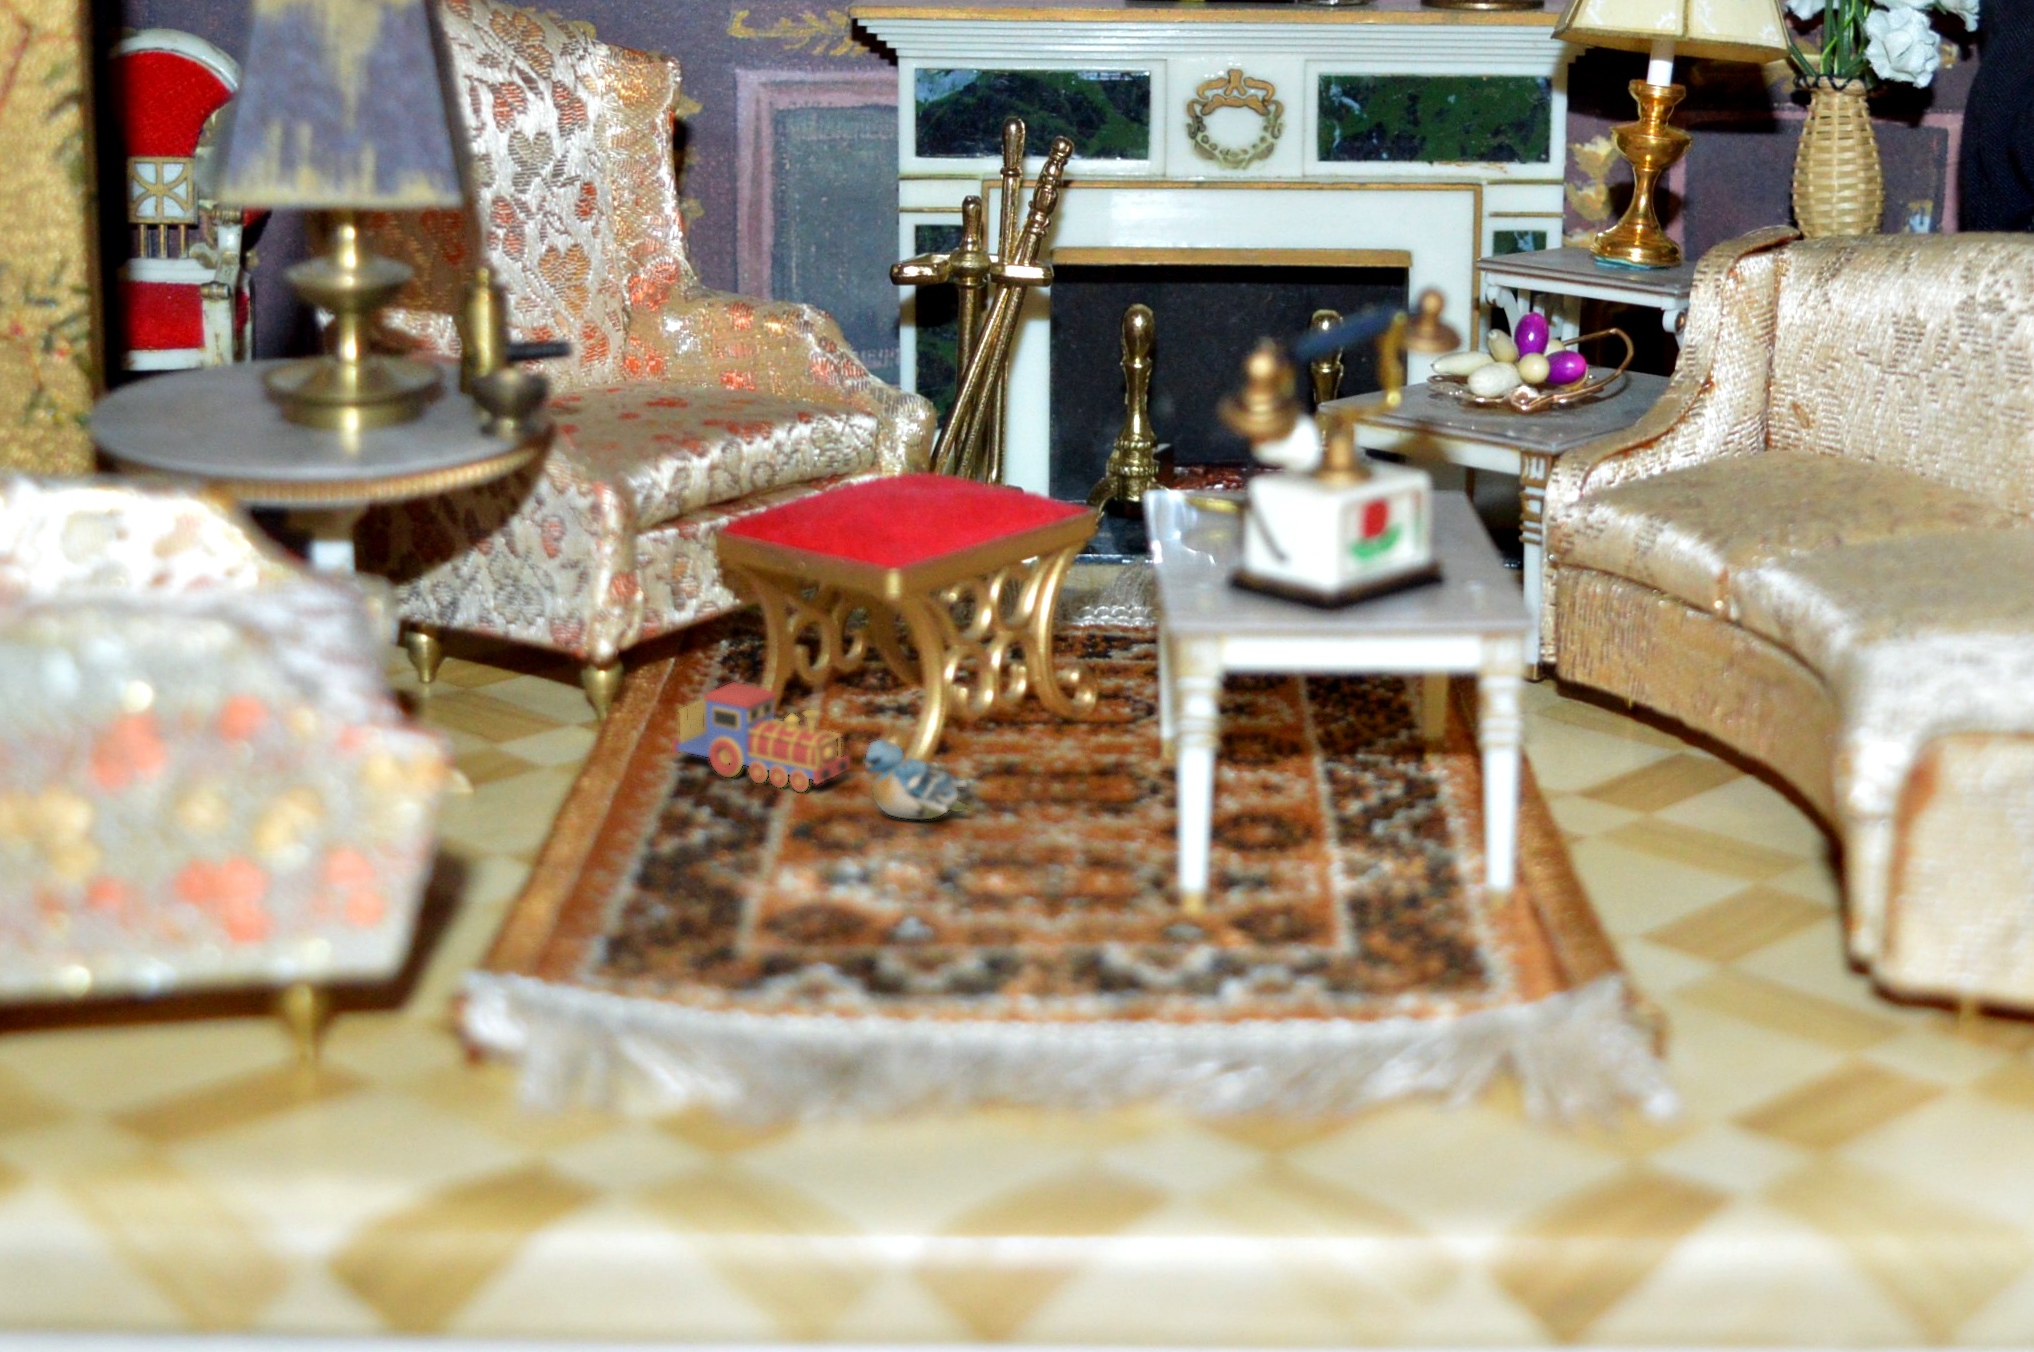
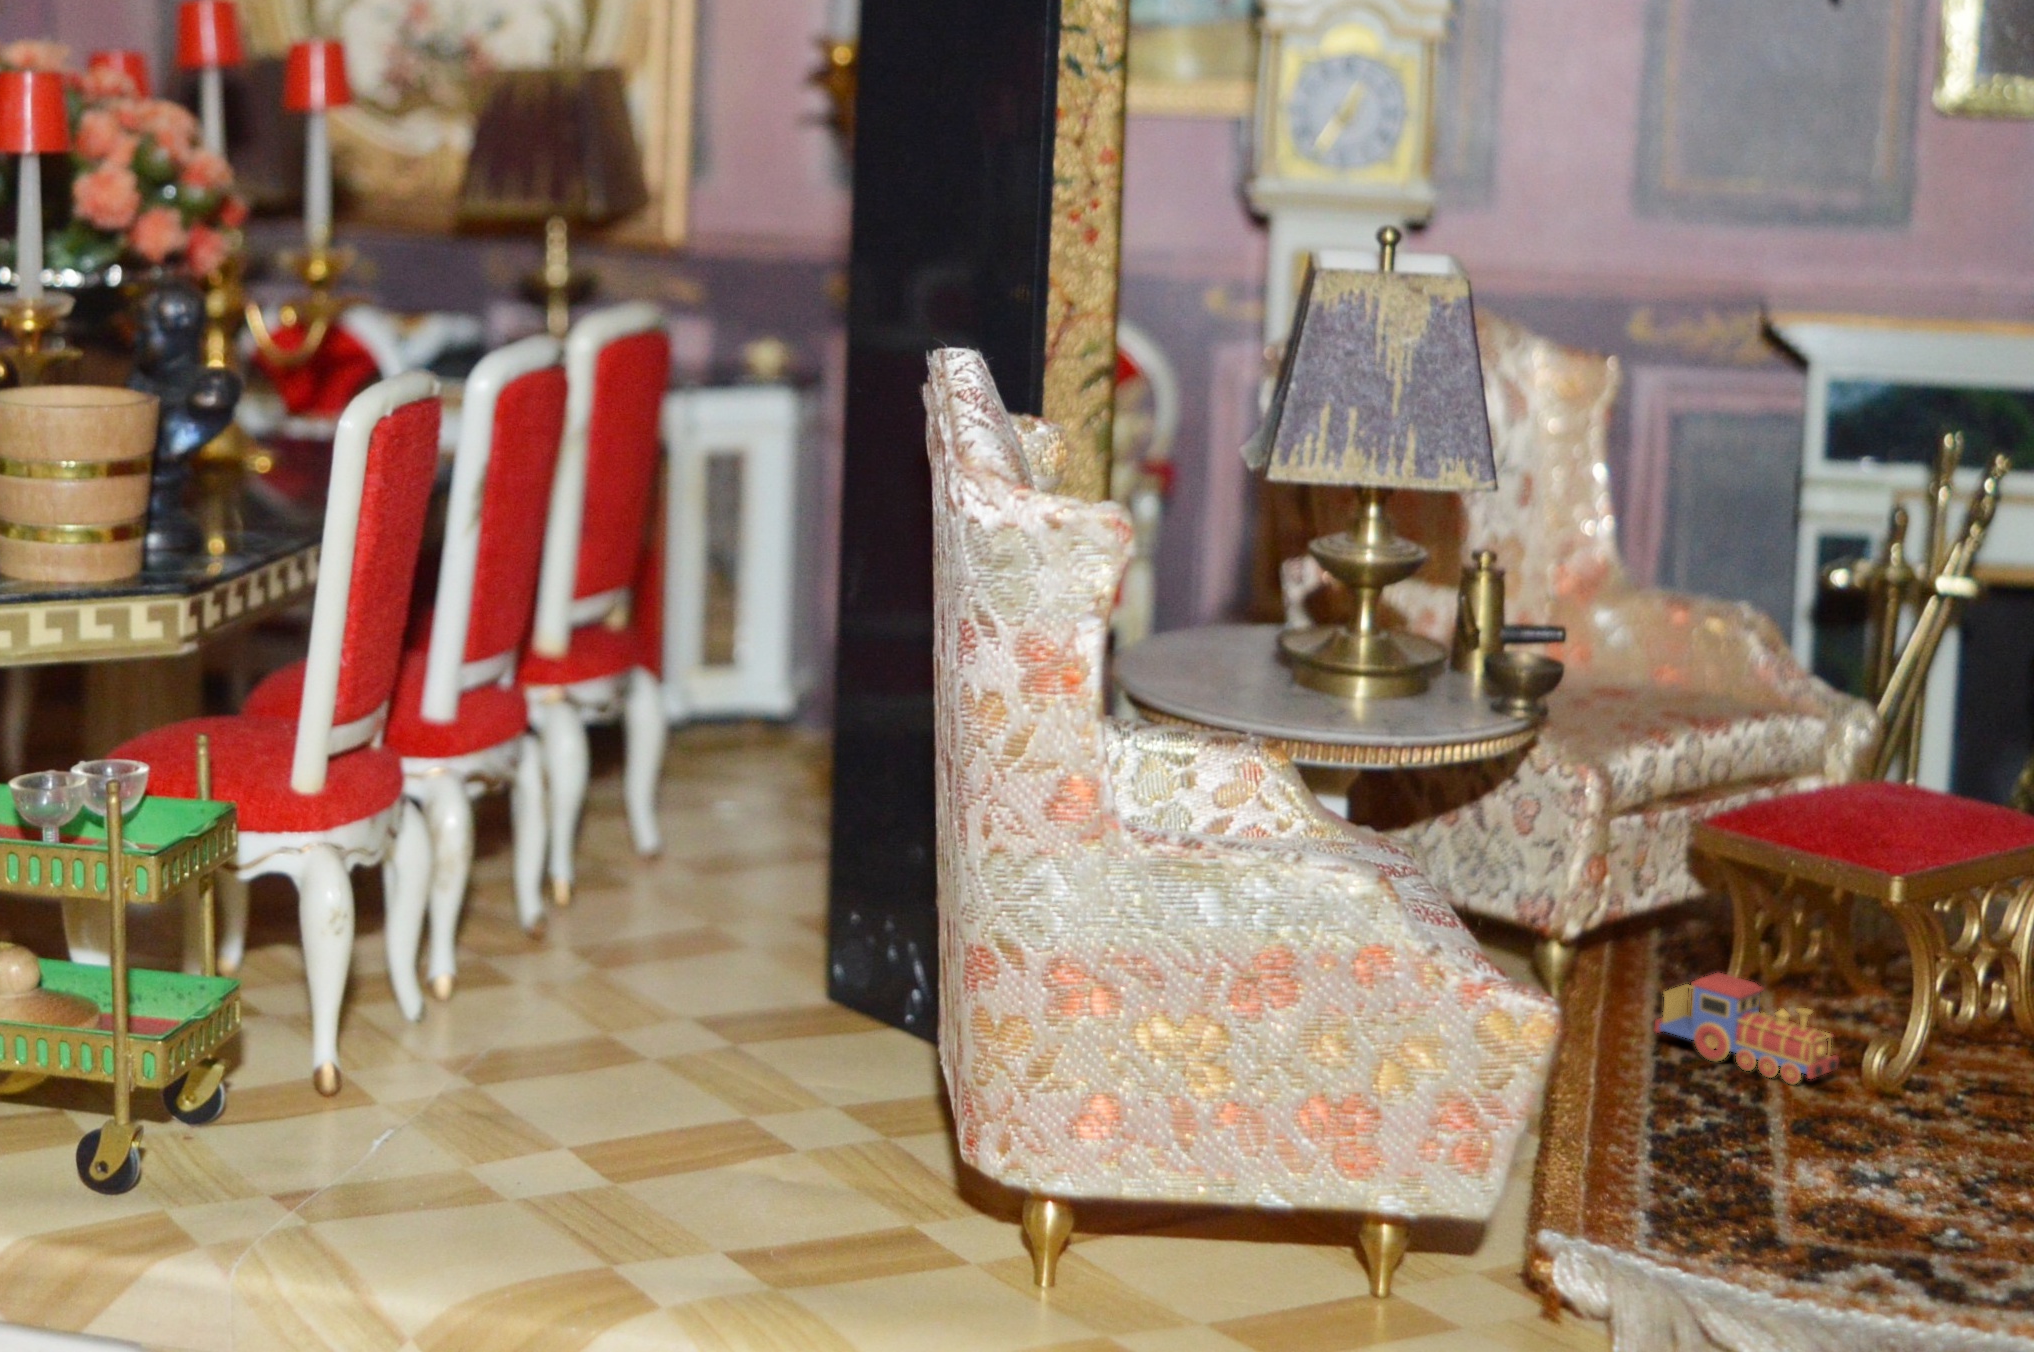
plush toy: present [863,740,969,820] -> none [1865,1045,1978,1126]

